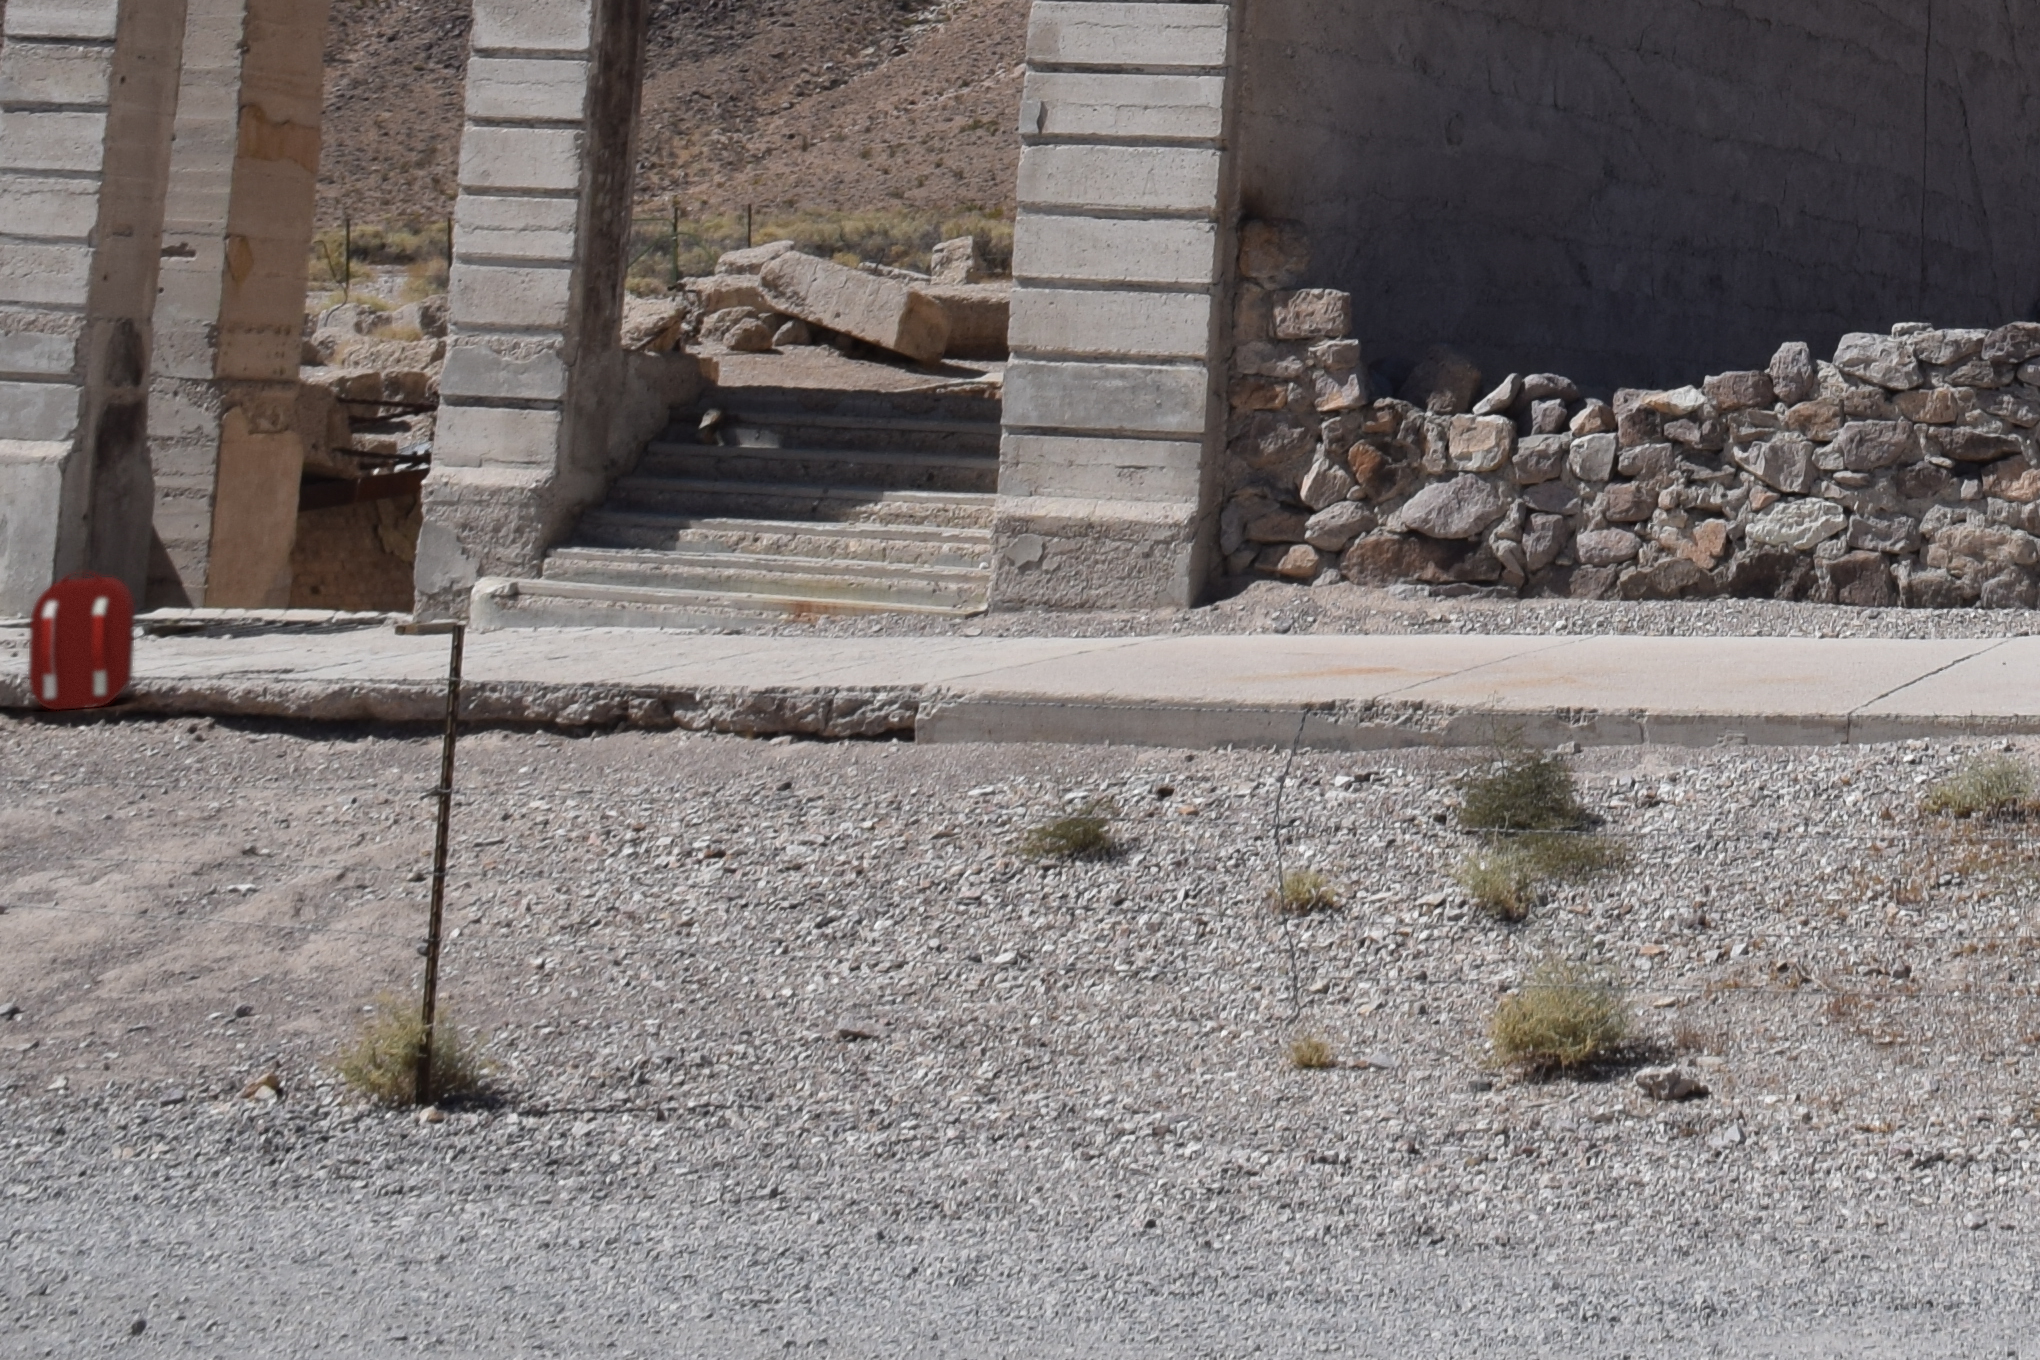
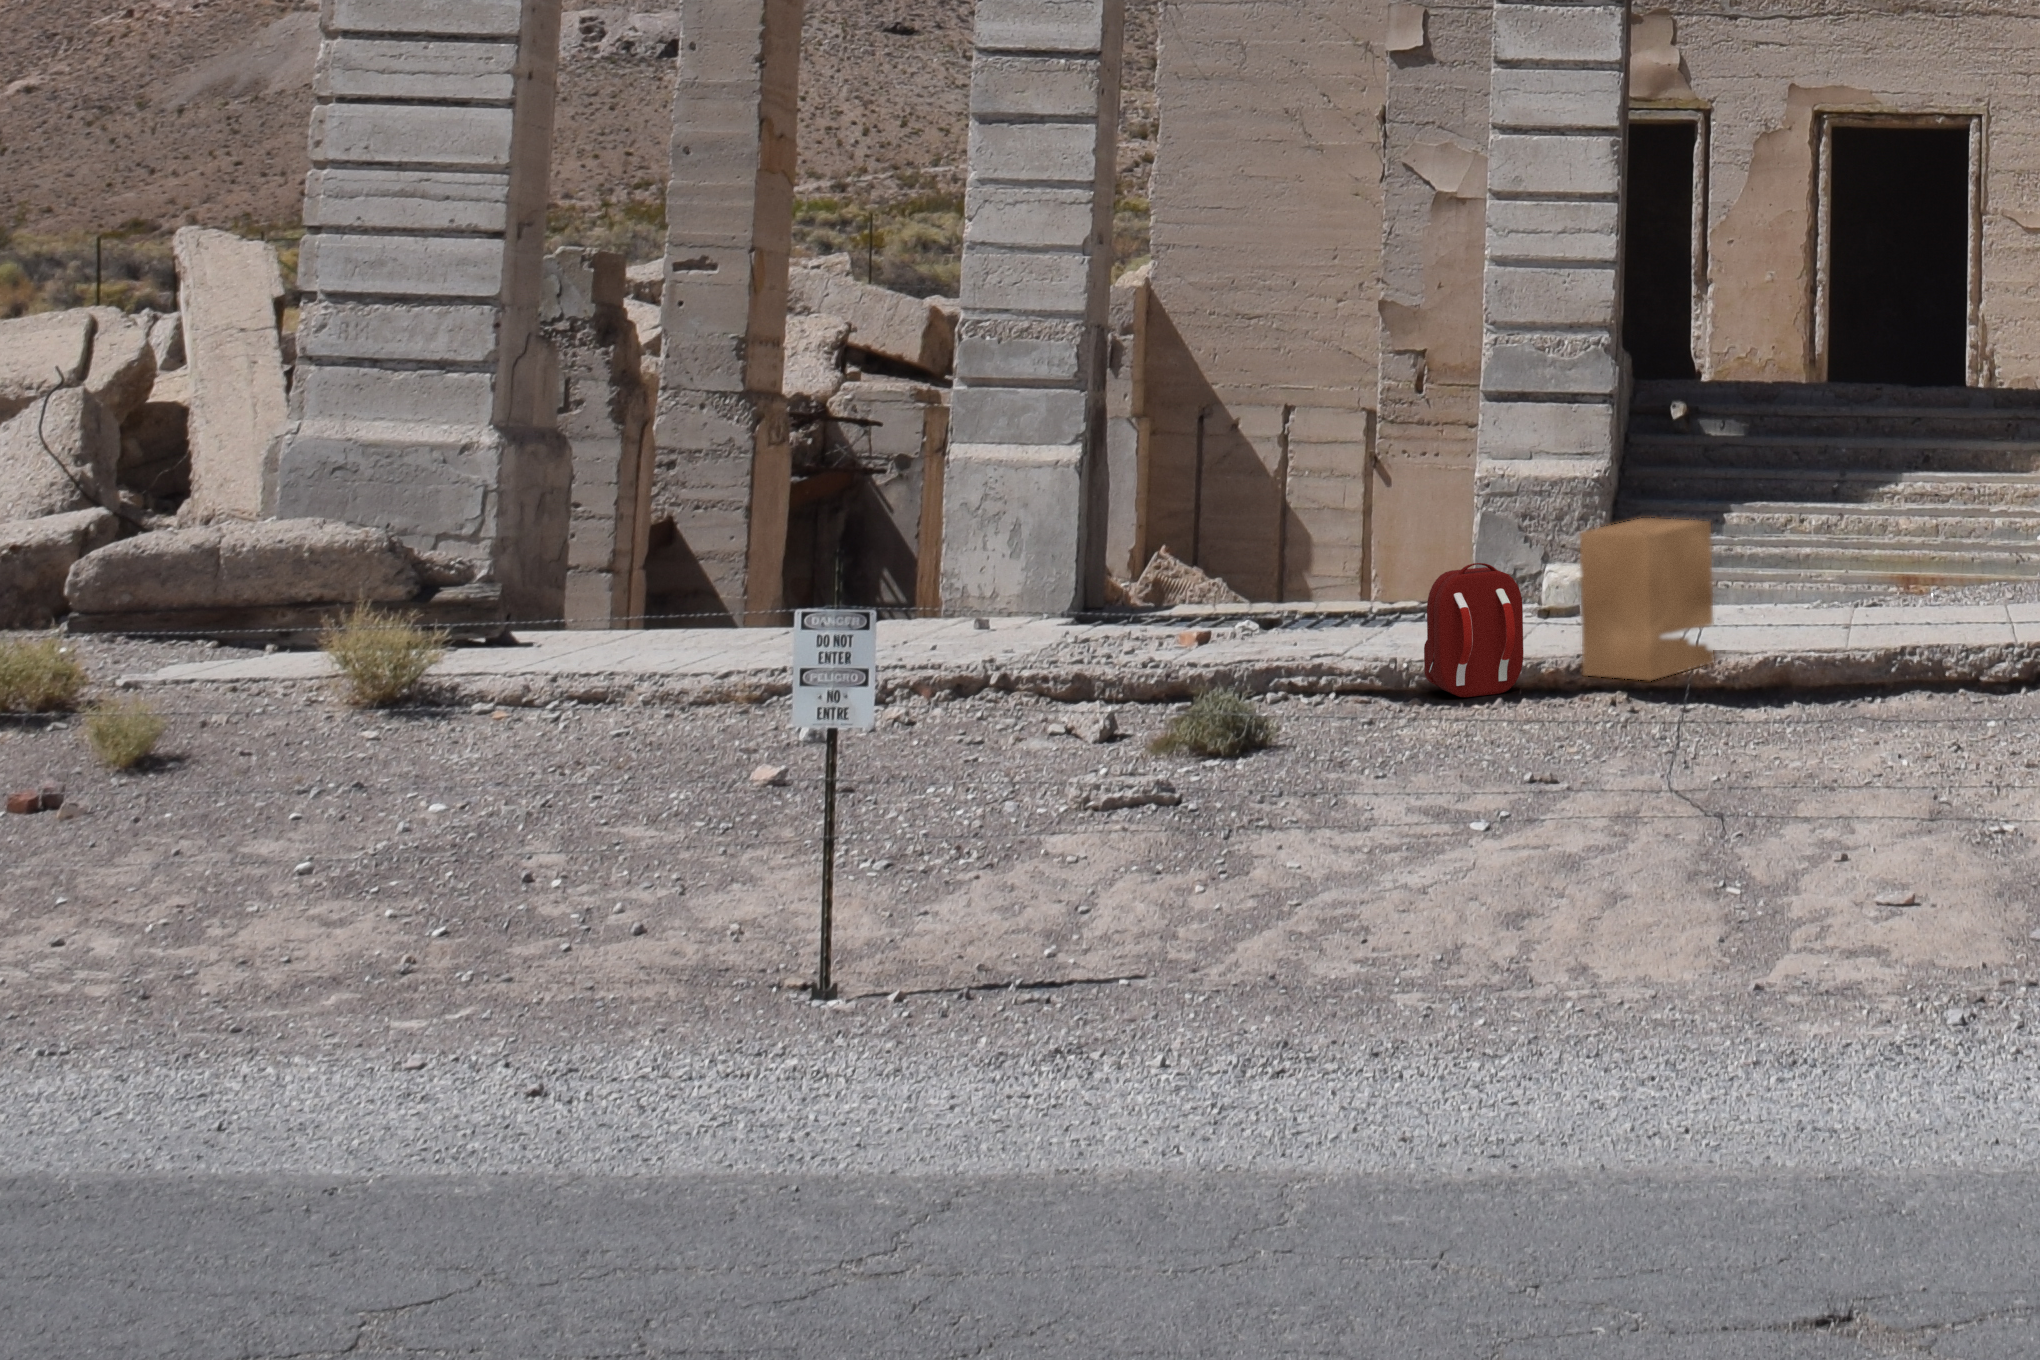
cardboard box: none [216,531,373,699] -> present [1580,518,1714,680]

